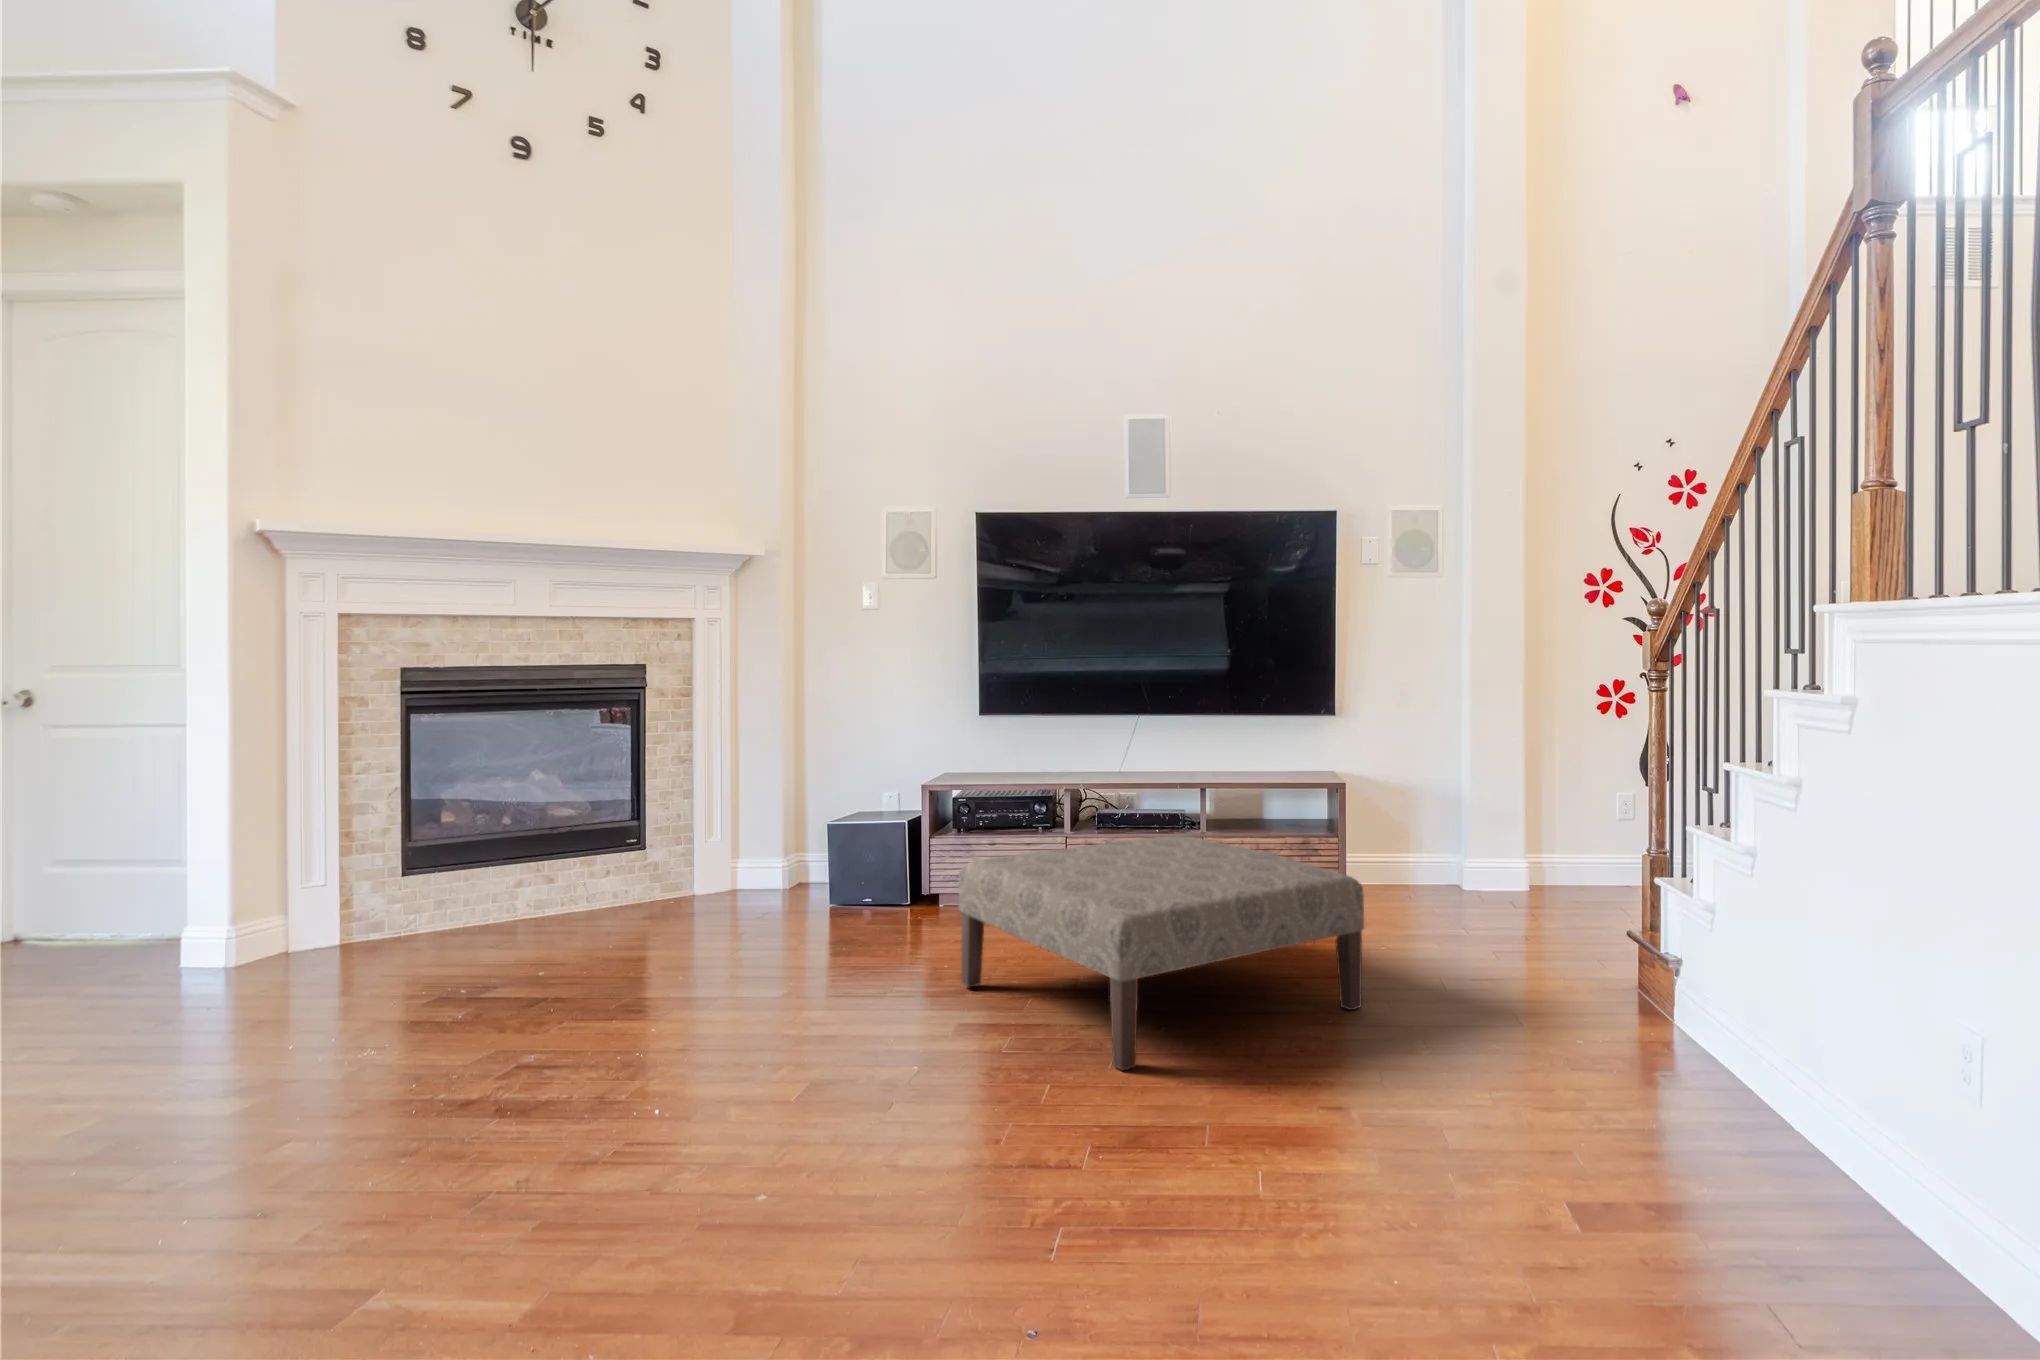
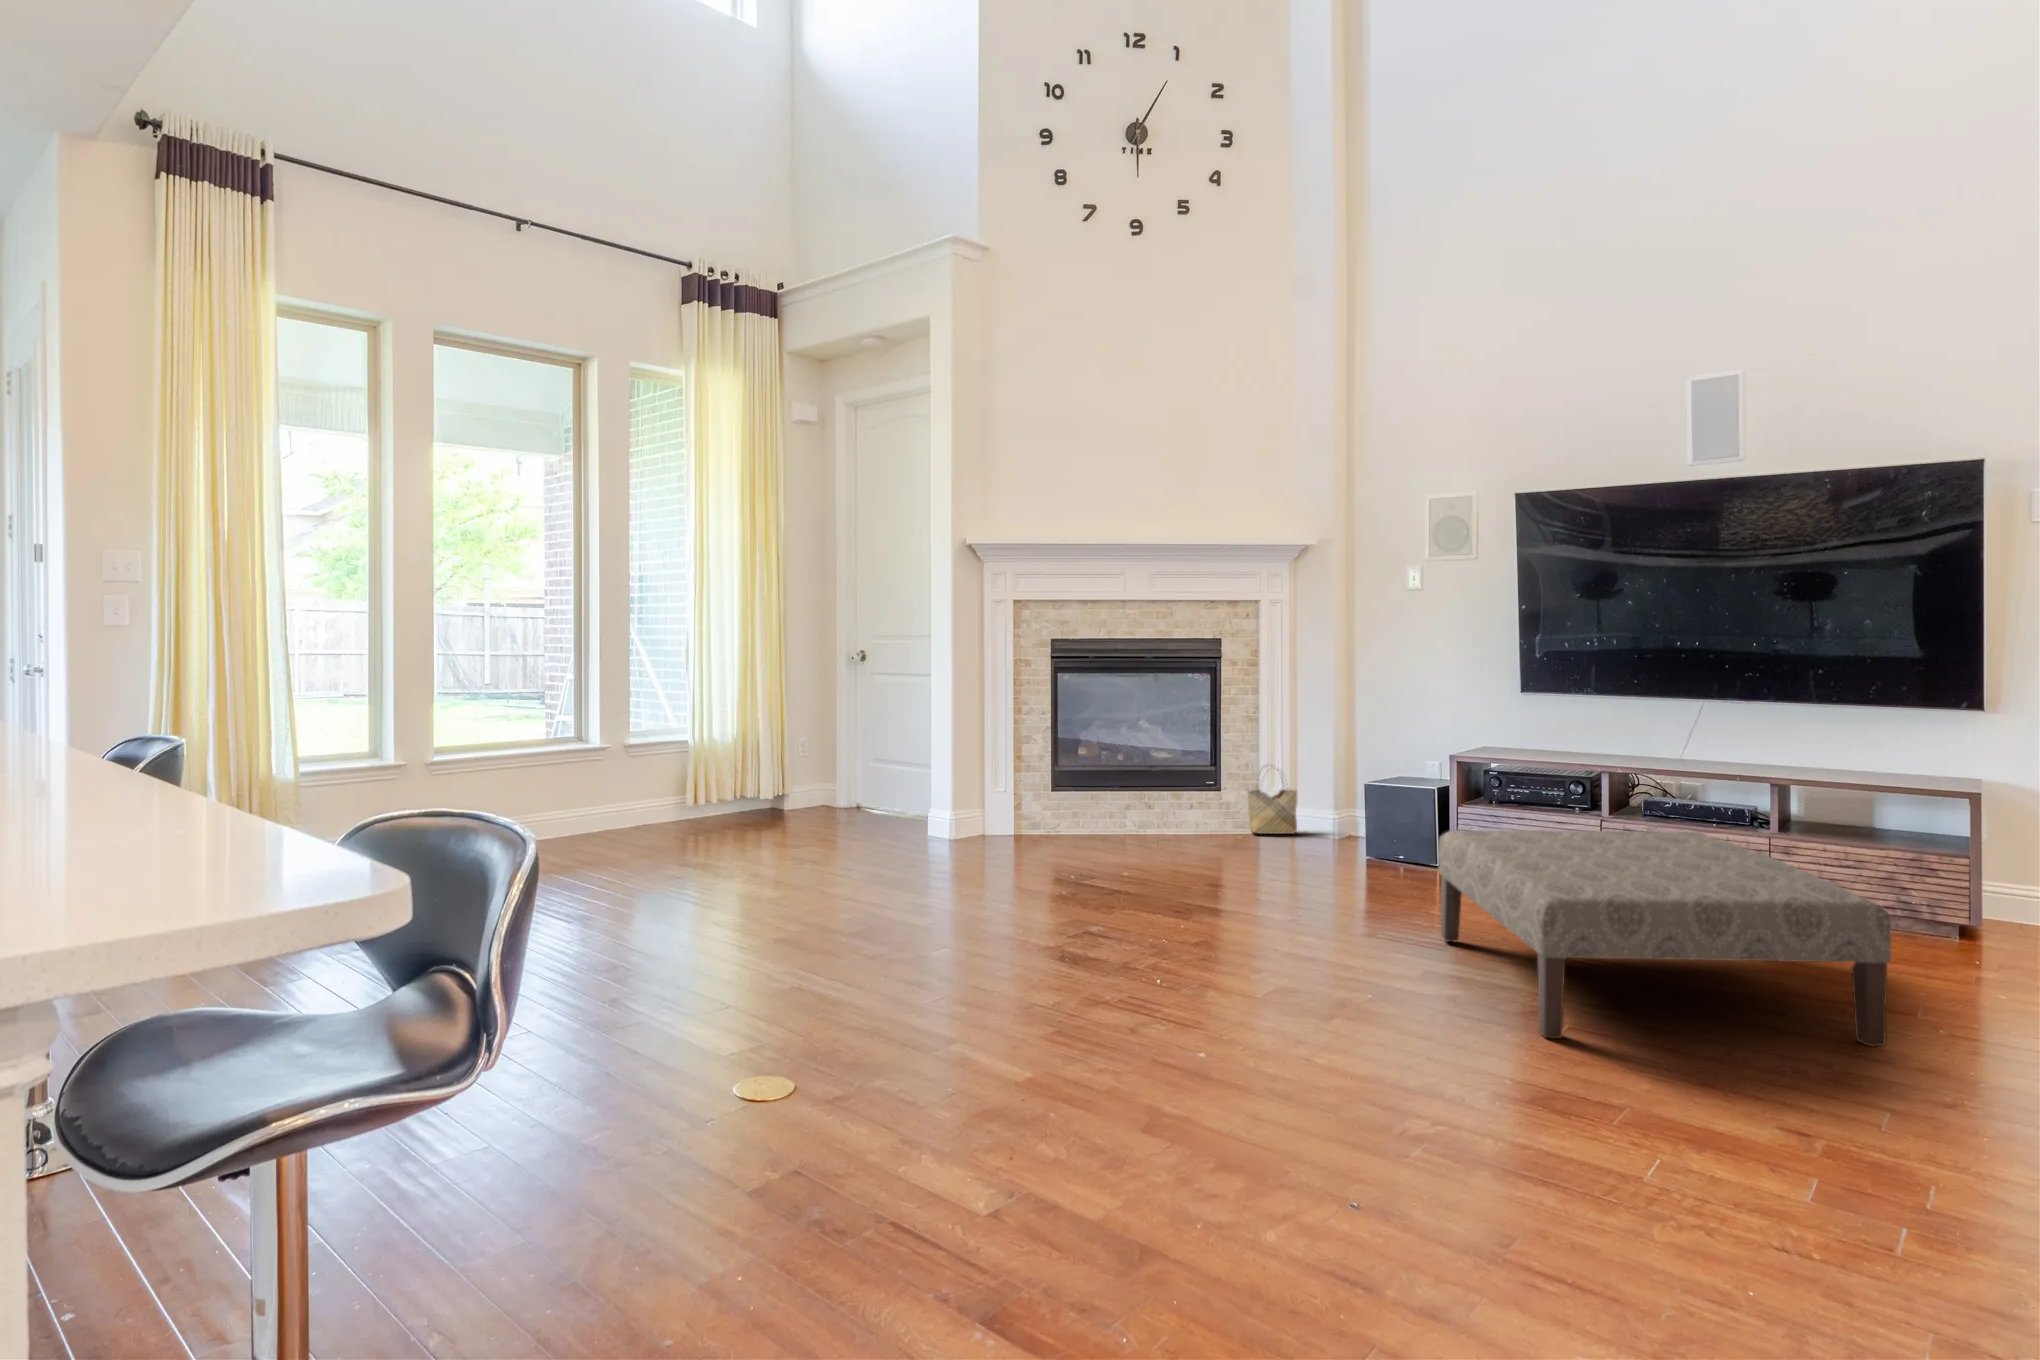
woven basket: none [681,815,742,900] -> present [1248,765,1297,834]

